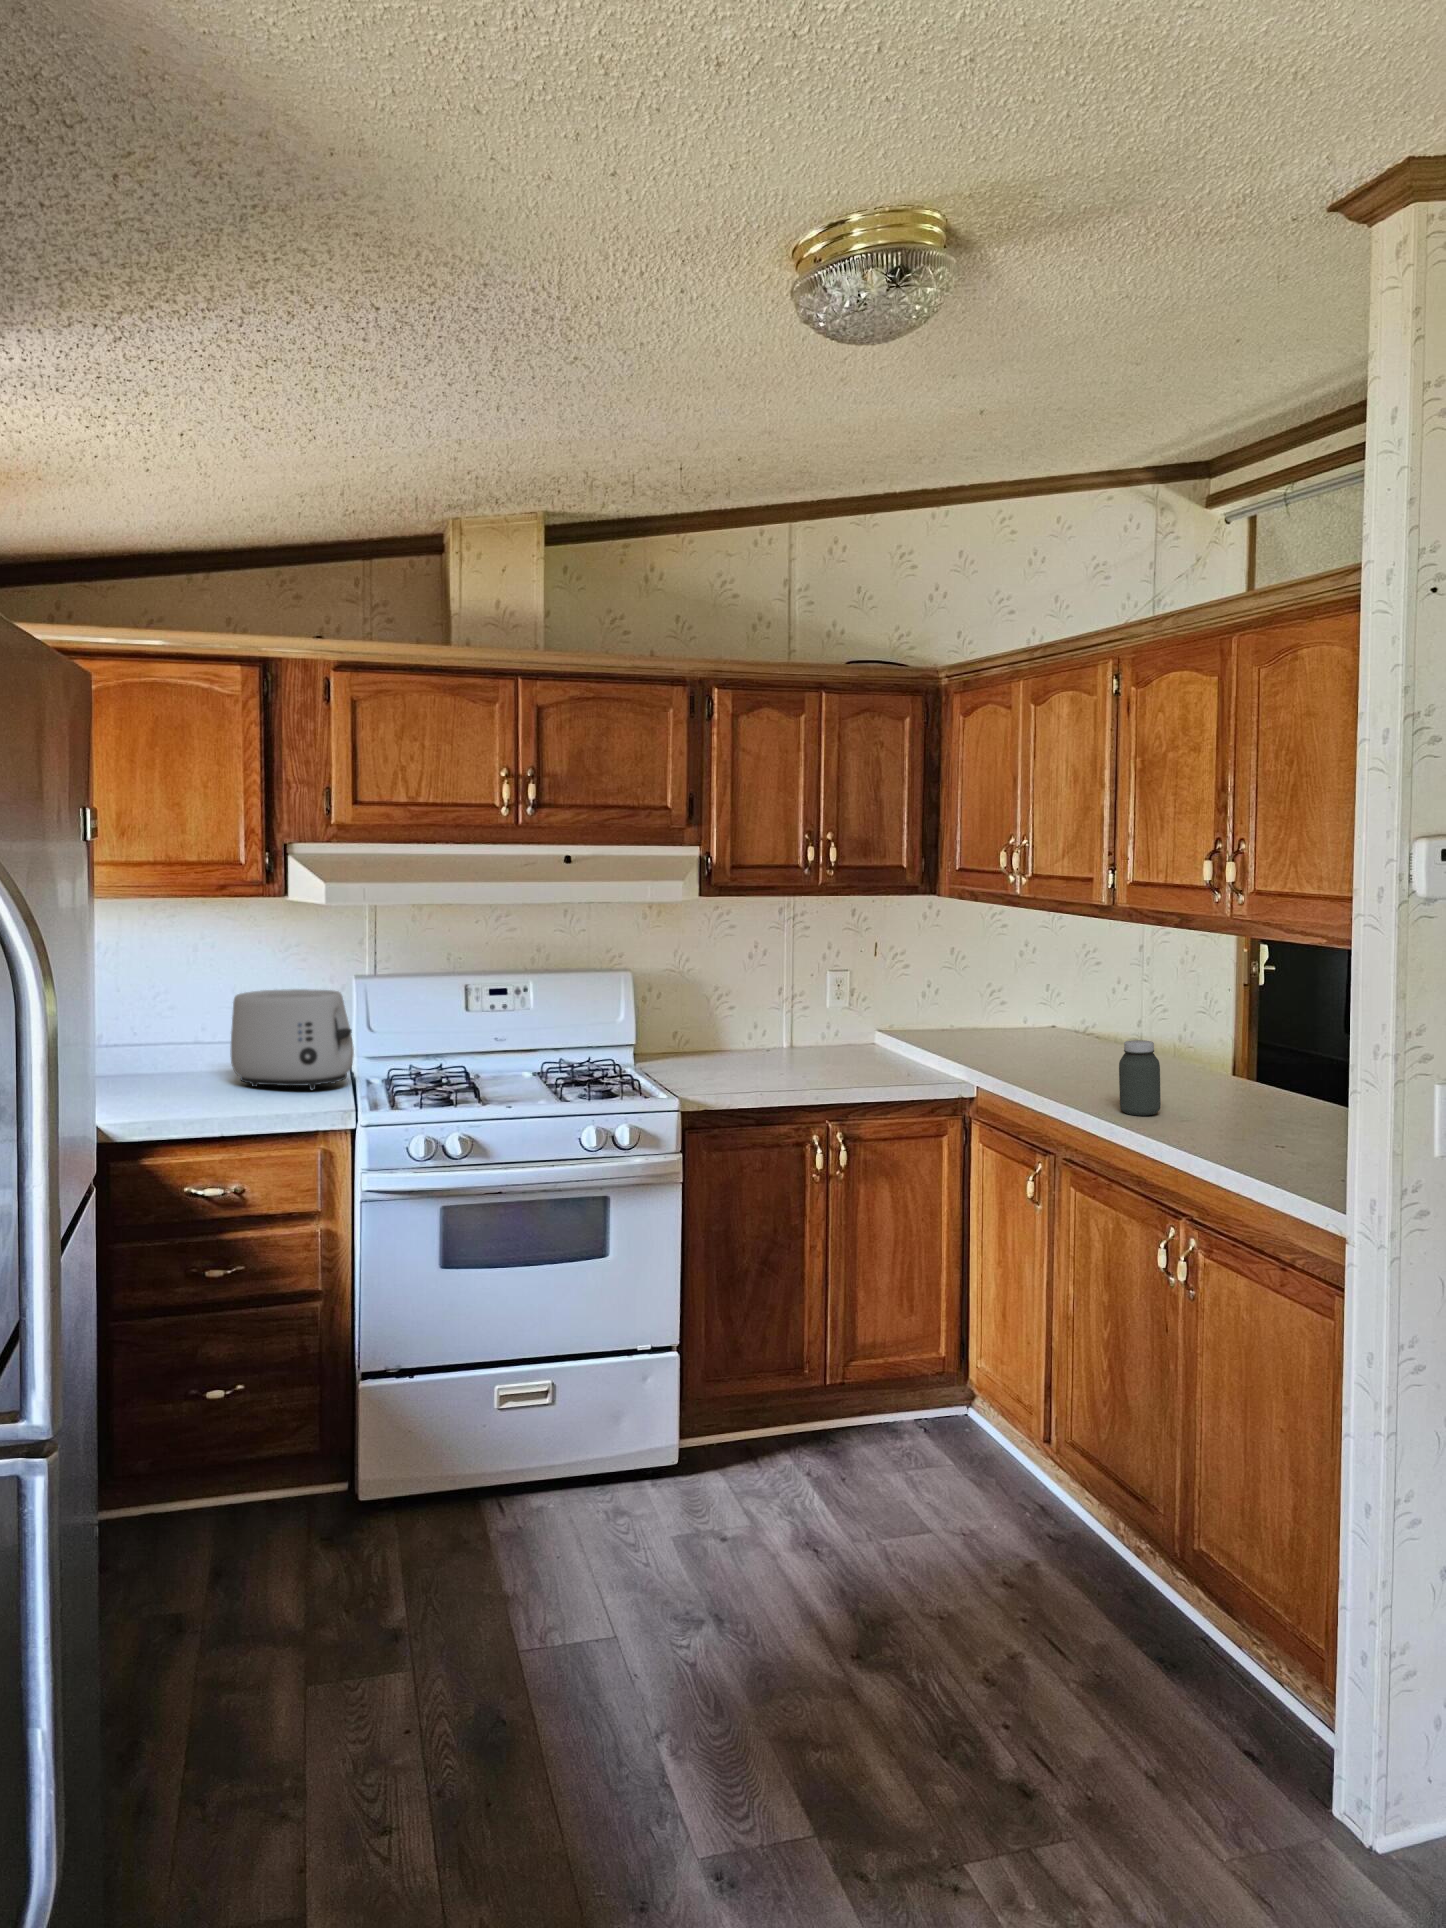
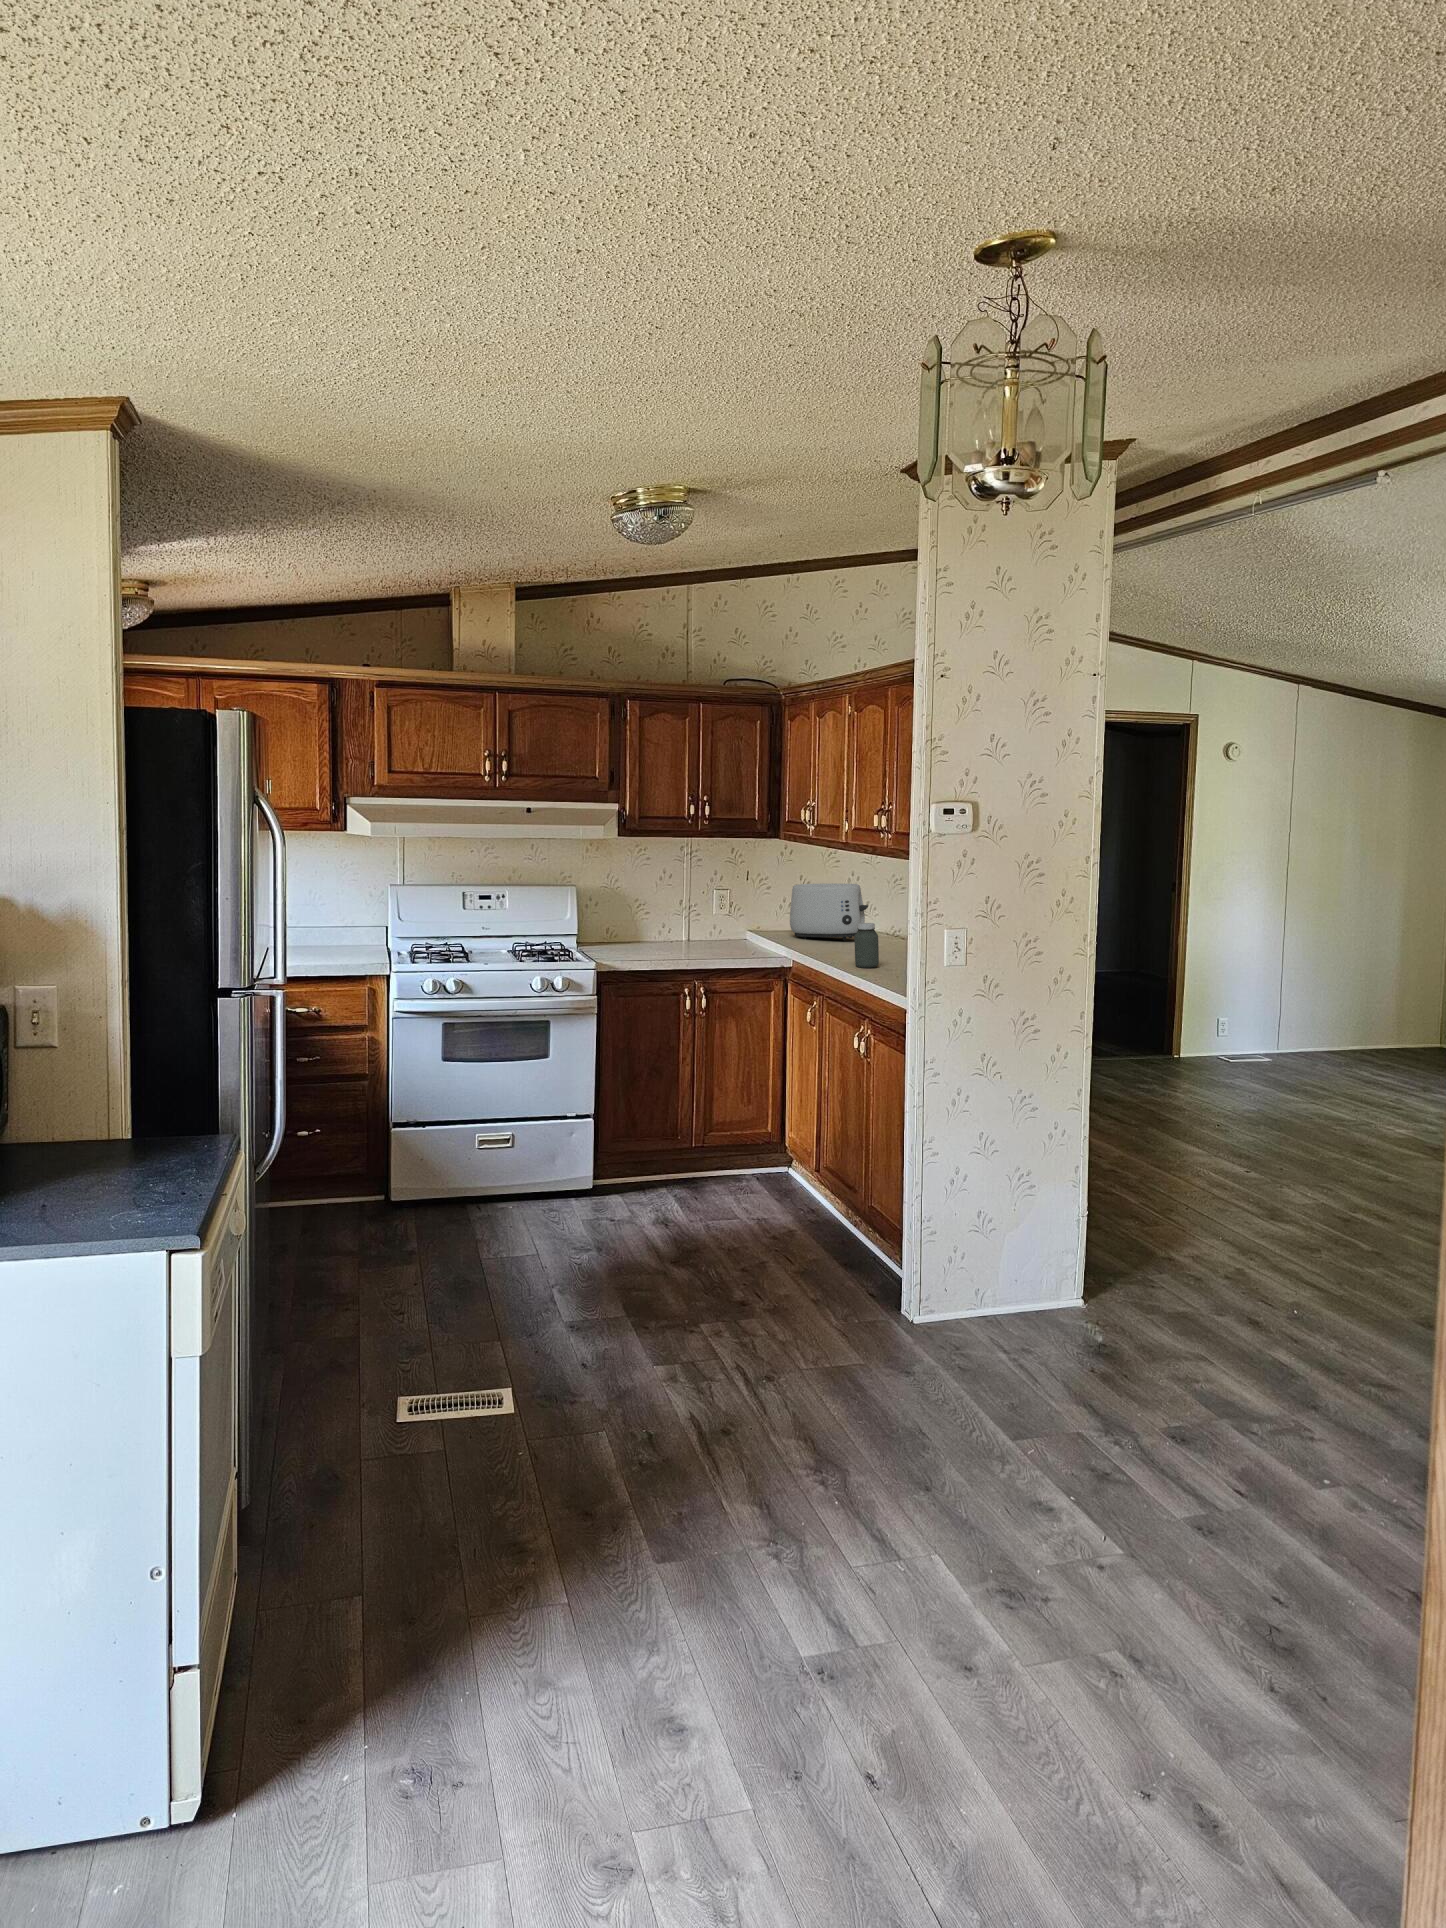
toaster: present [231,989,354,1090] -> present [790,883,868,940]

